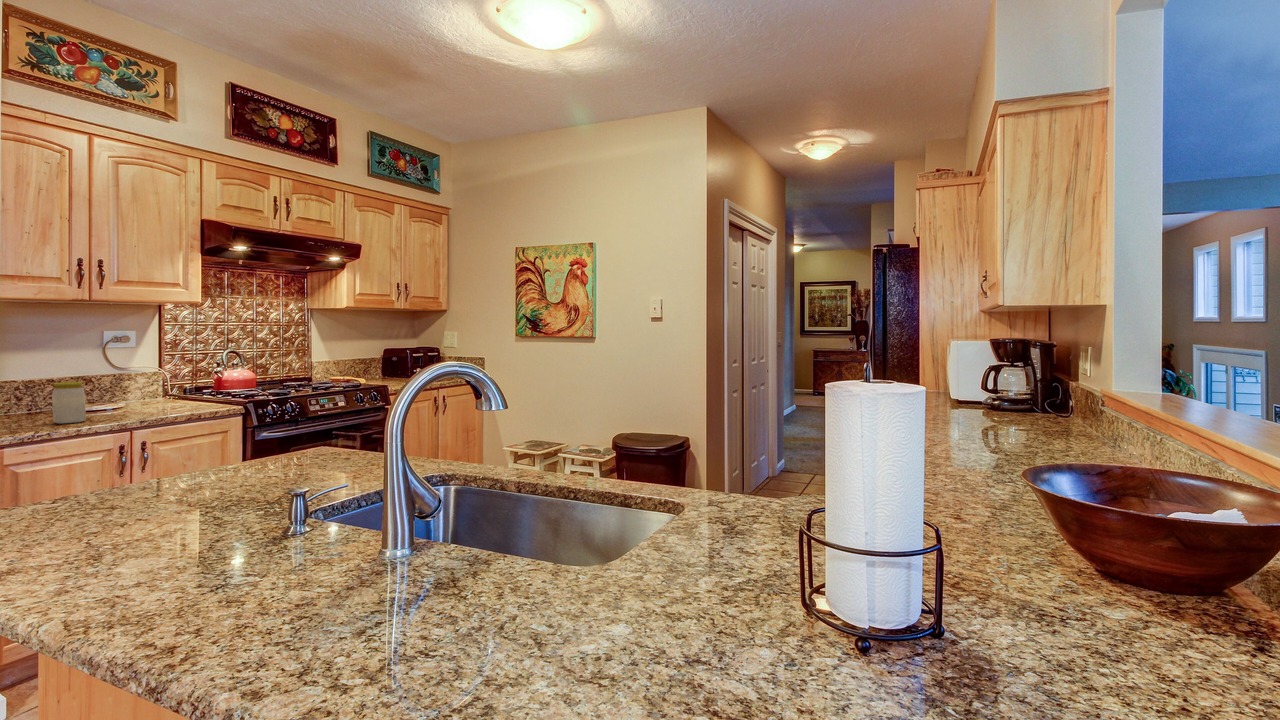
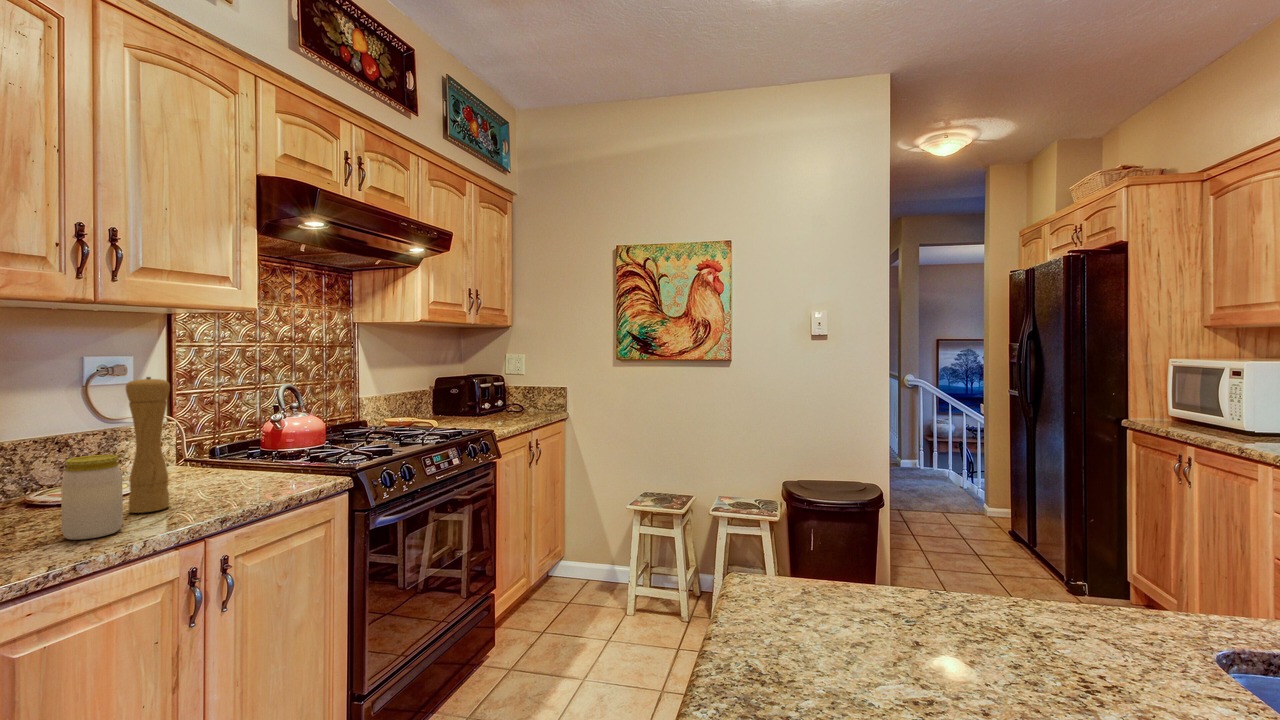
pepper mill: none [97,342,124,416] -> present [126,377,170,513]

